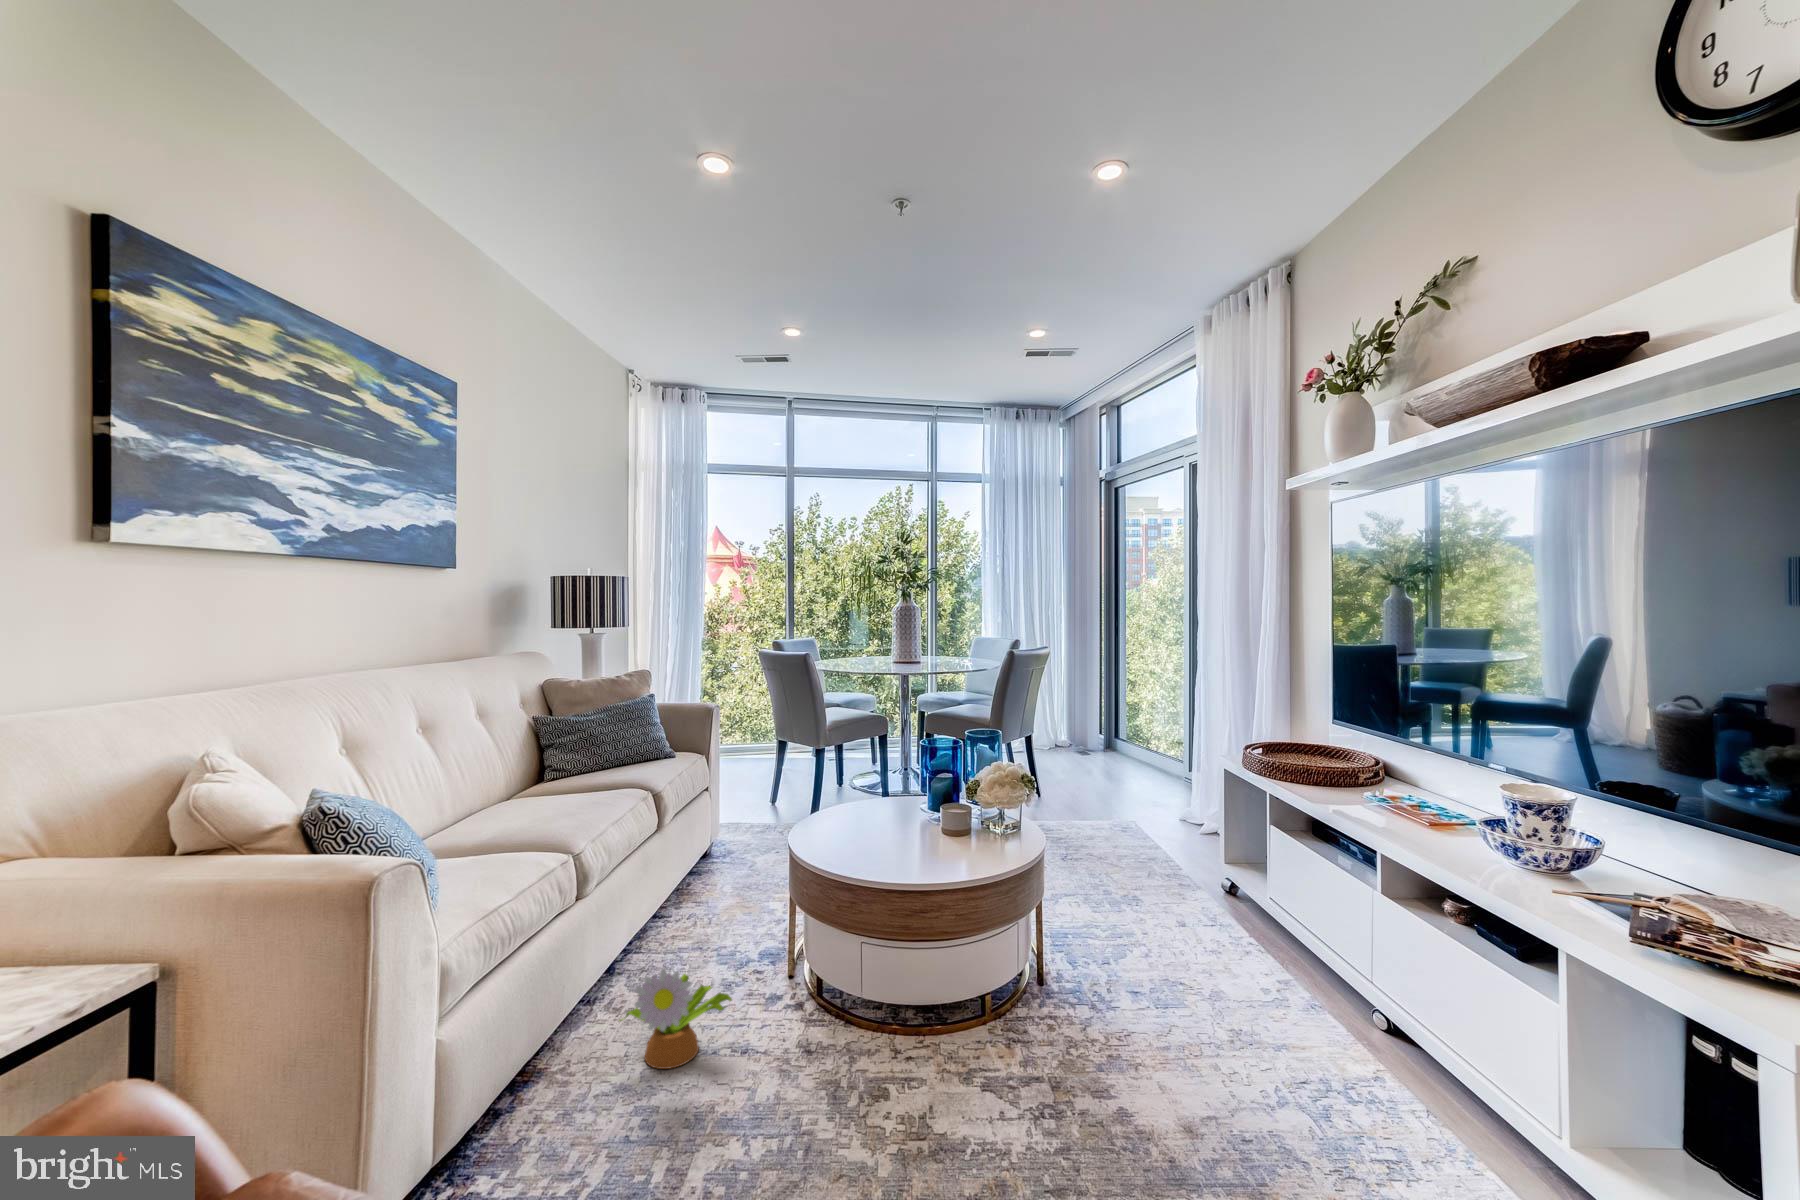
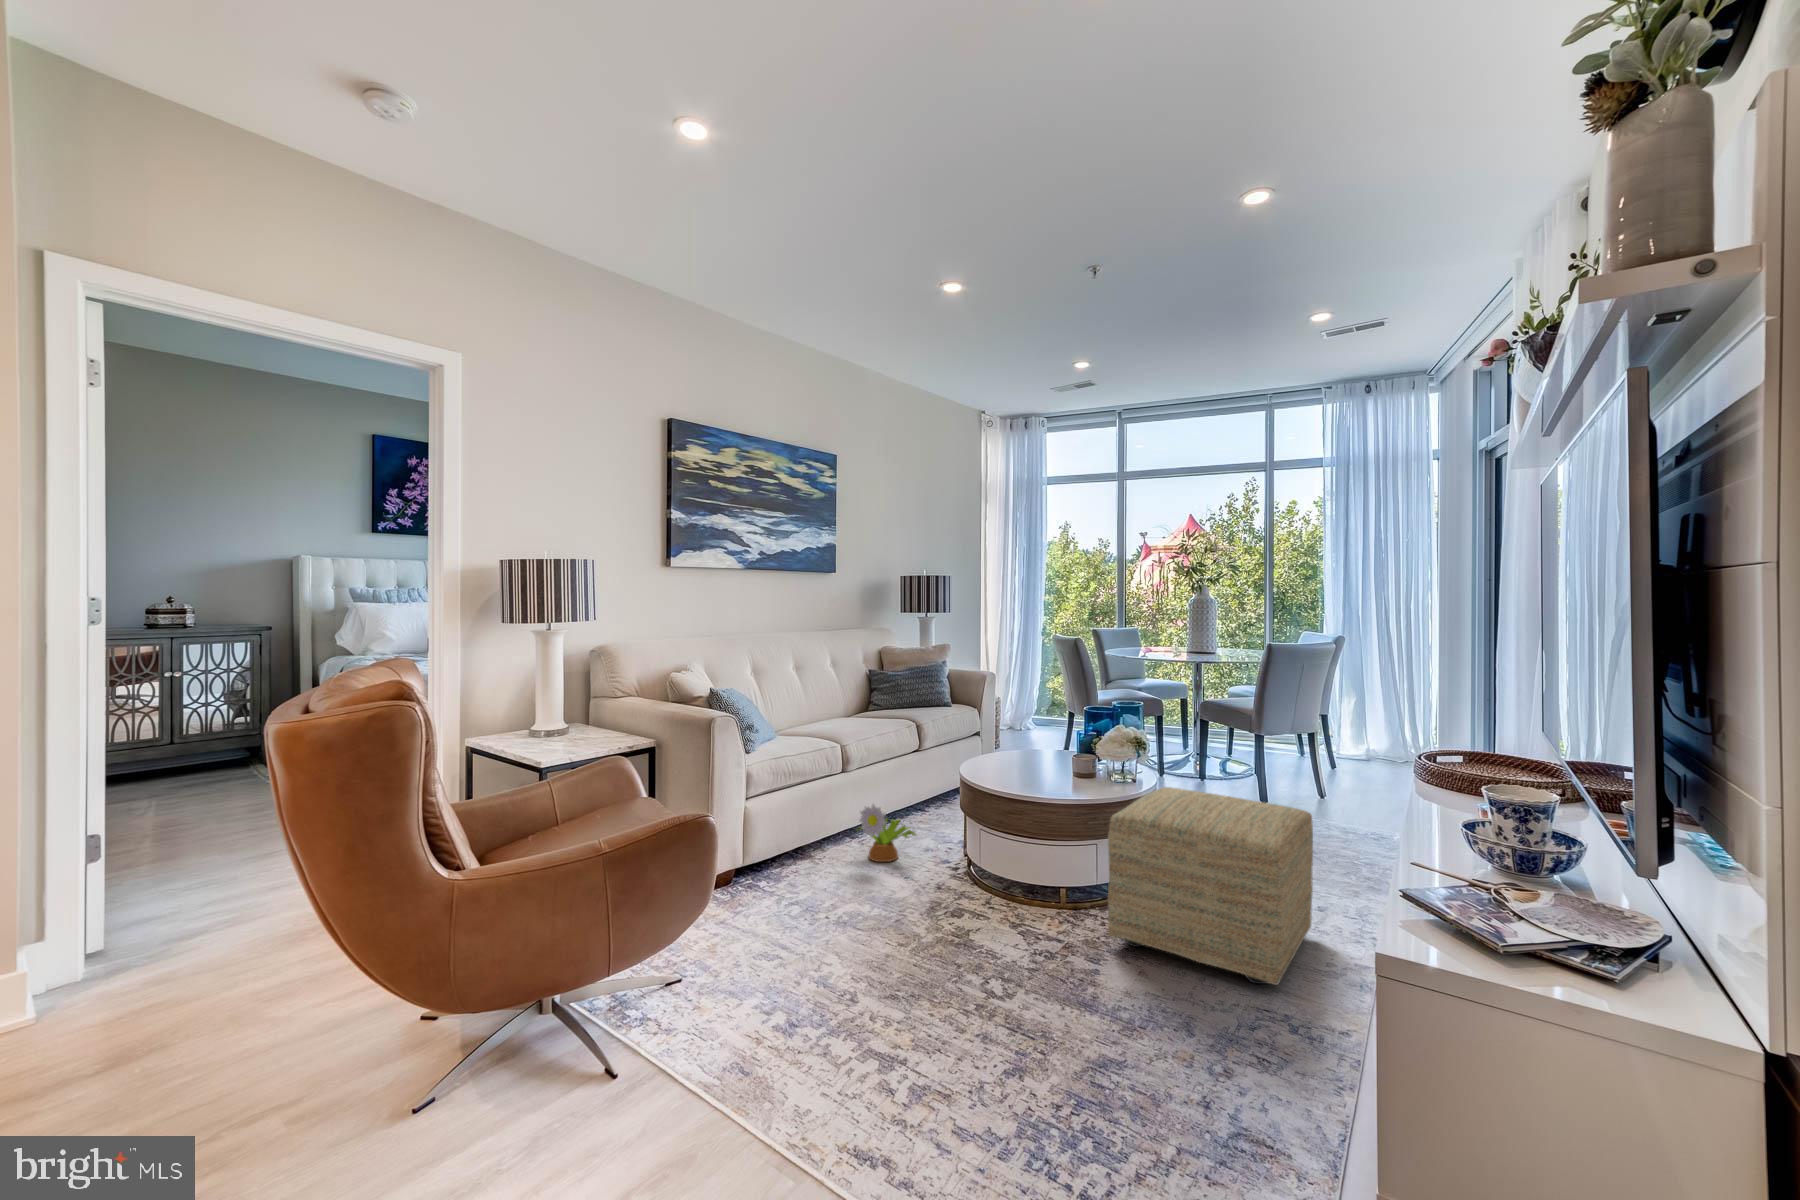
ottoman: none [1087,848,1375,1112] -> present [1108,787,1313,985]

